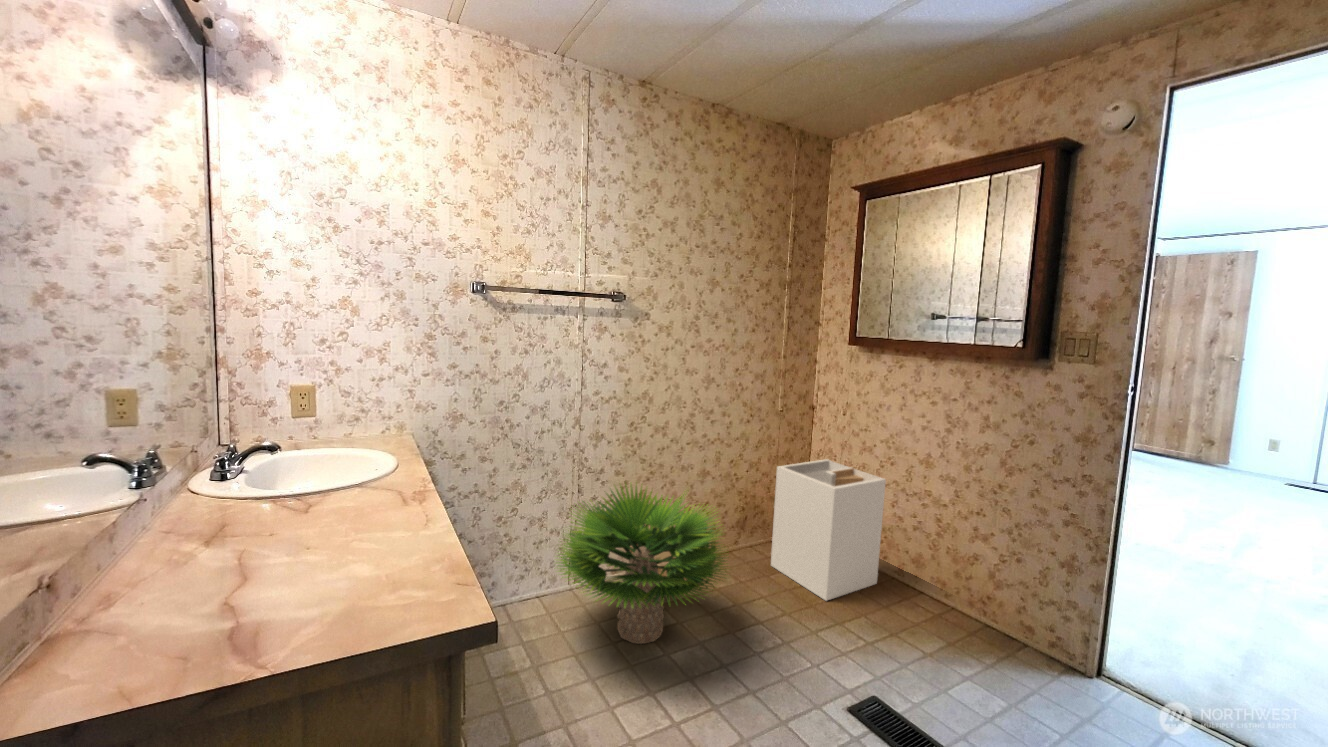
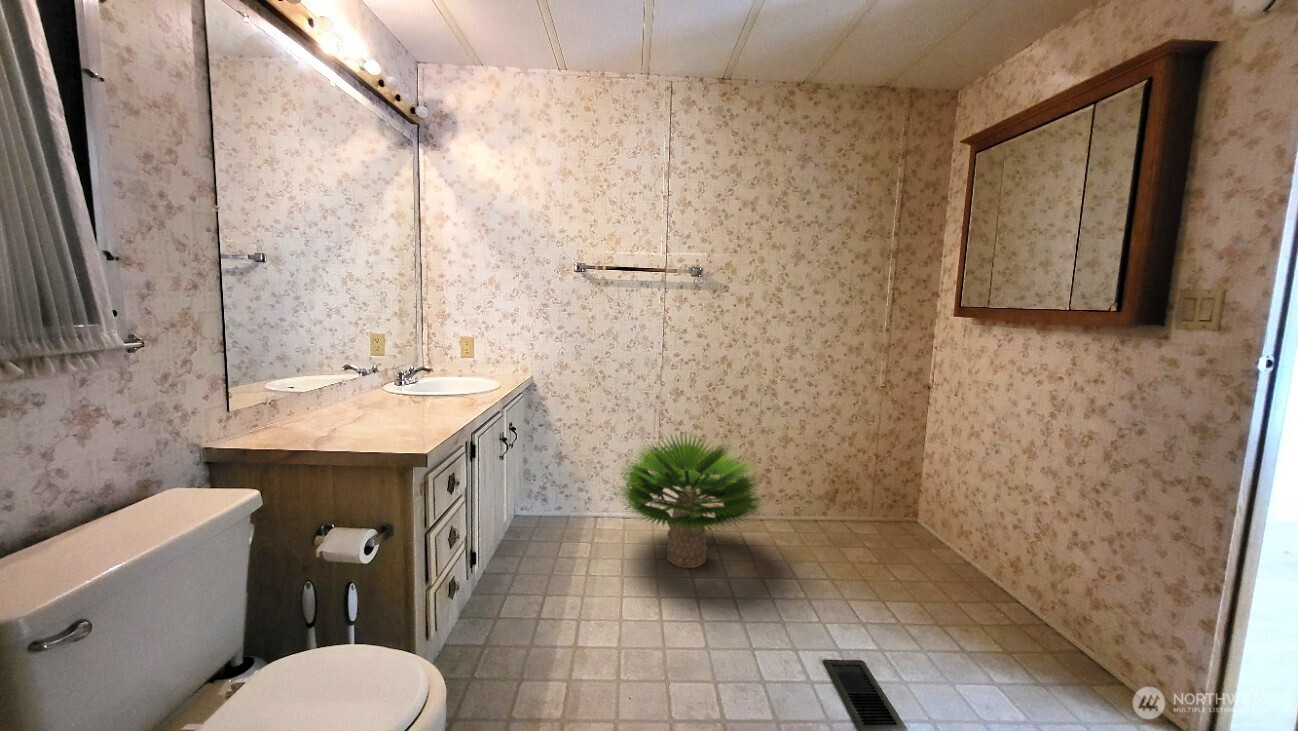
laundry hamper: present [771,459,886,601] -> none [849,440,975,581]

